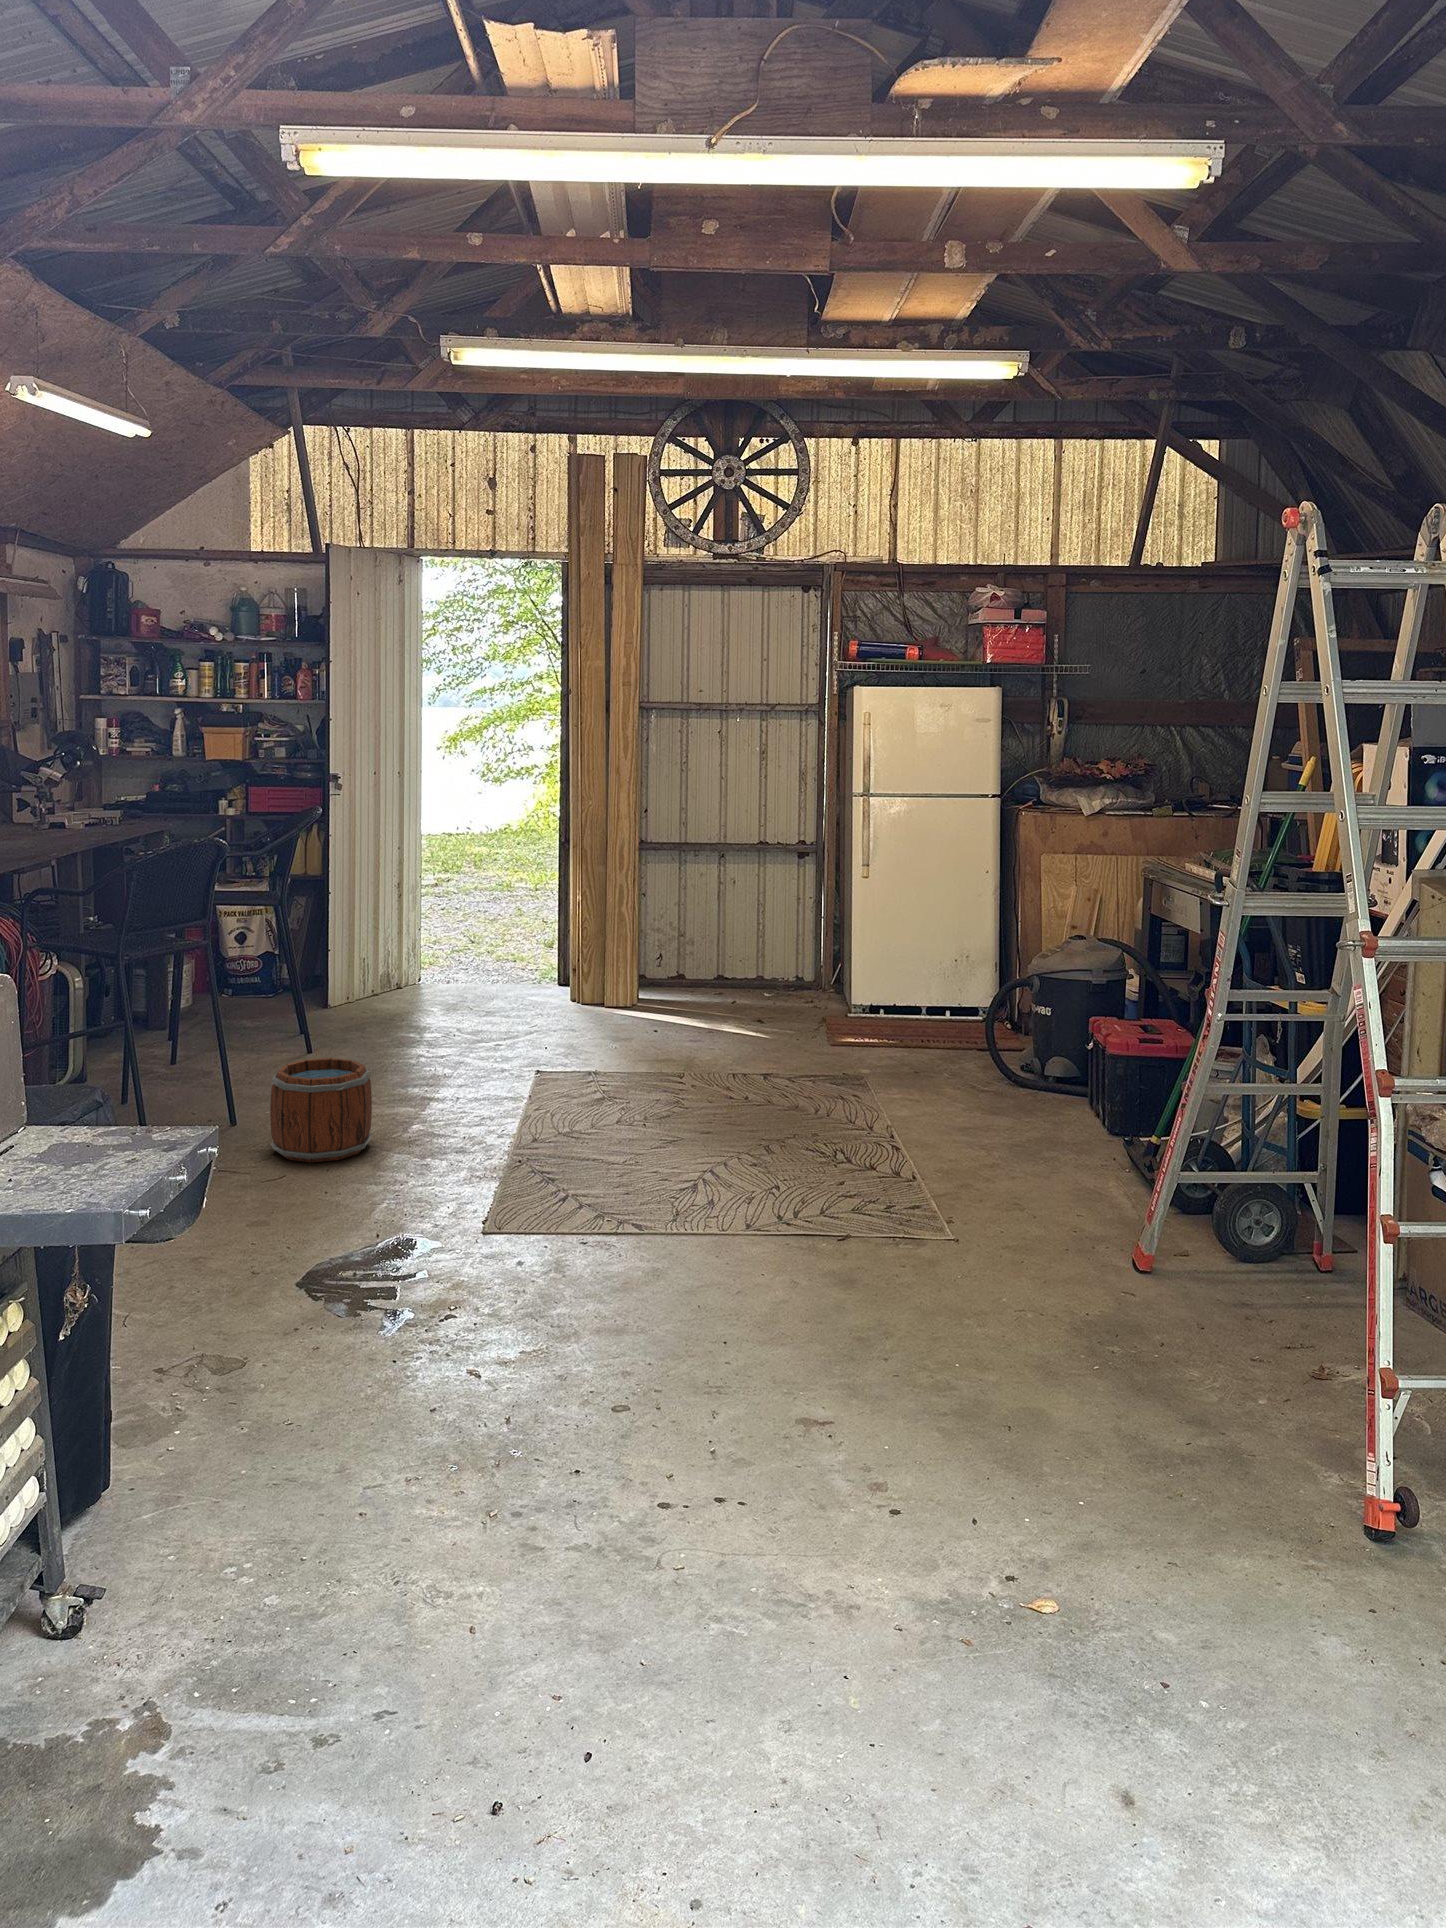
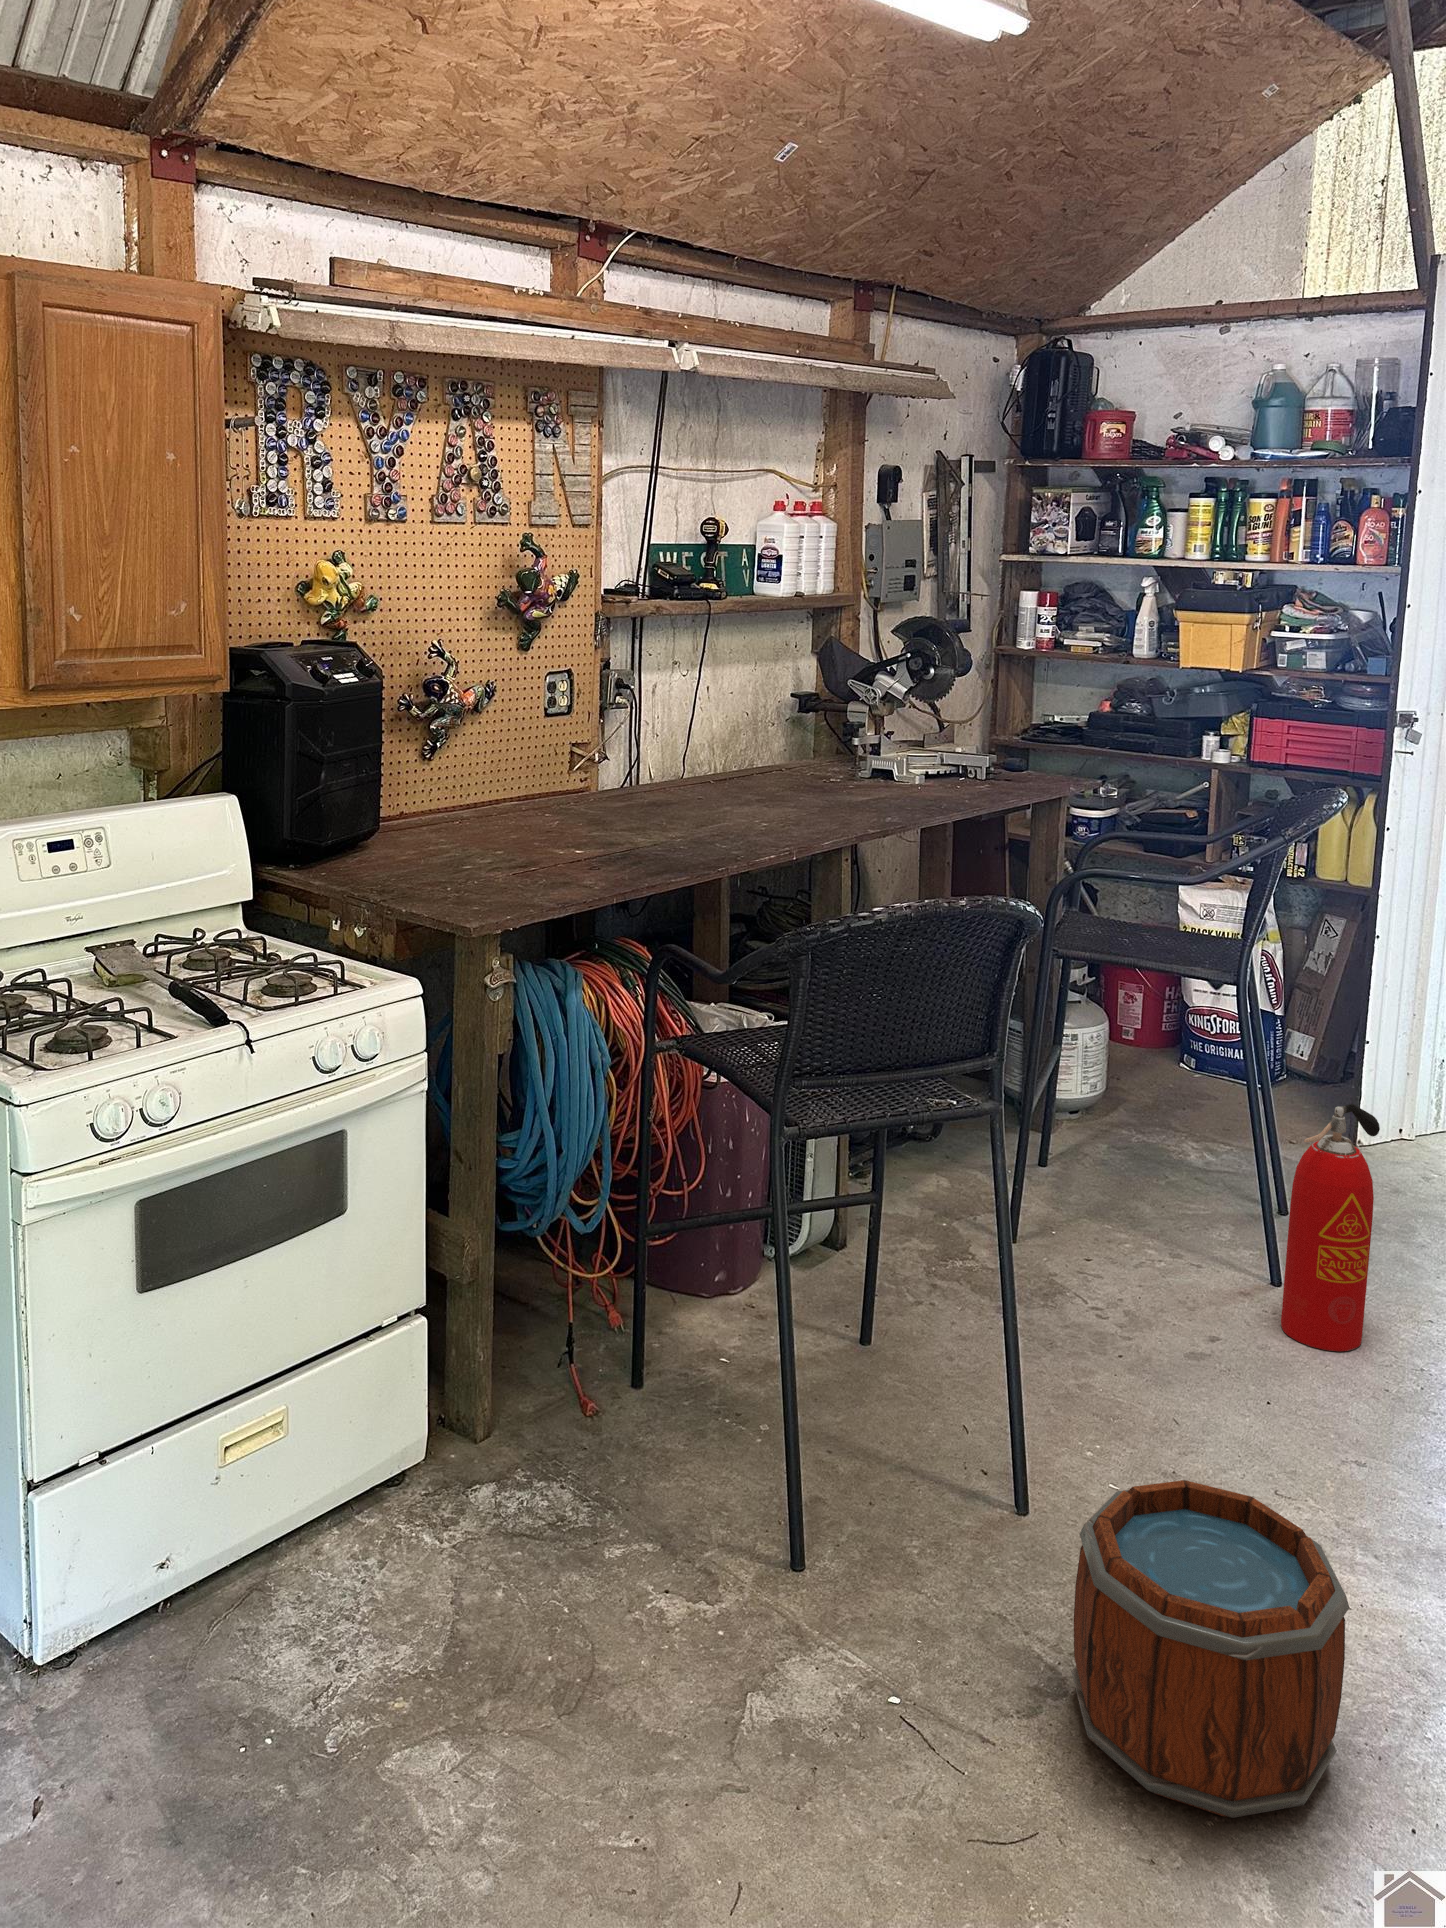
fire extinguisher: none [315,946,351,1064] -> present [1281,1104,1380,1351]

